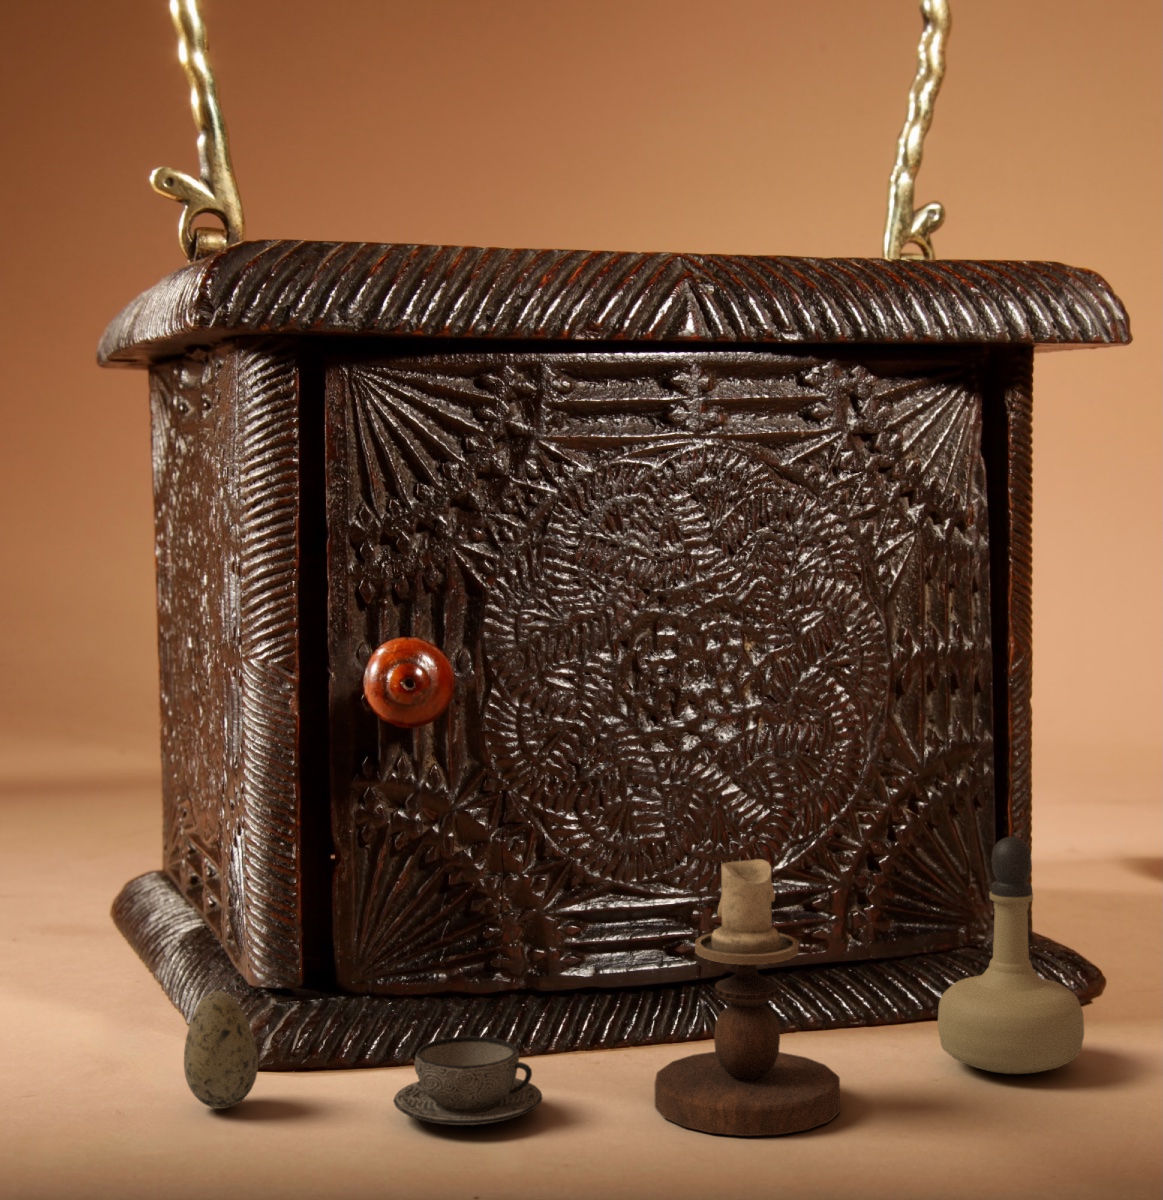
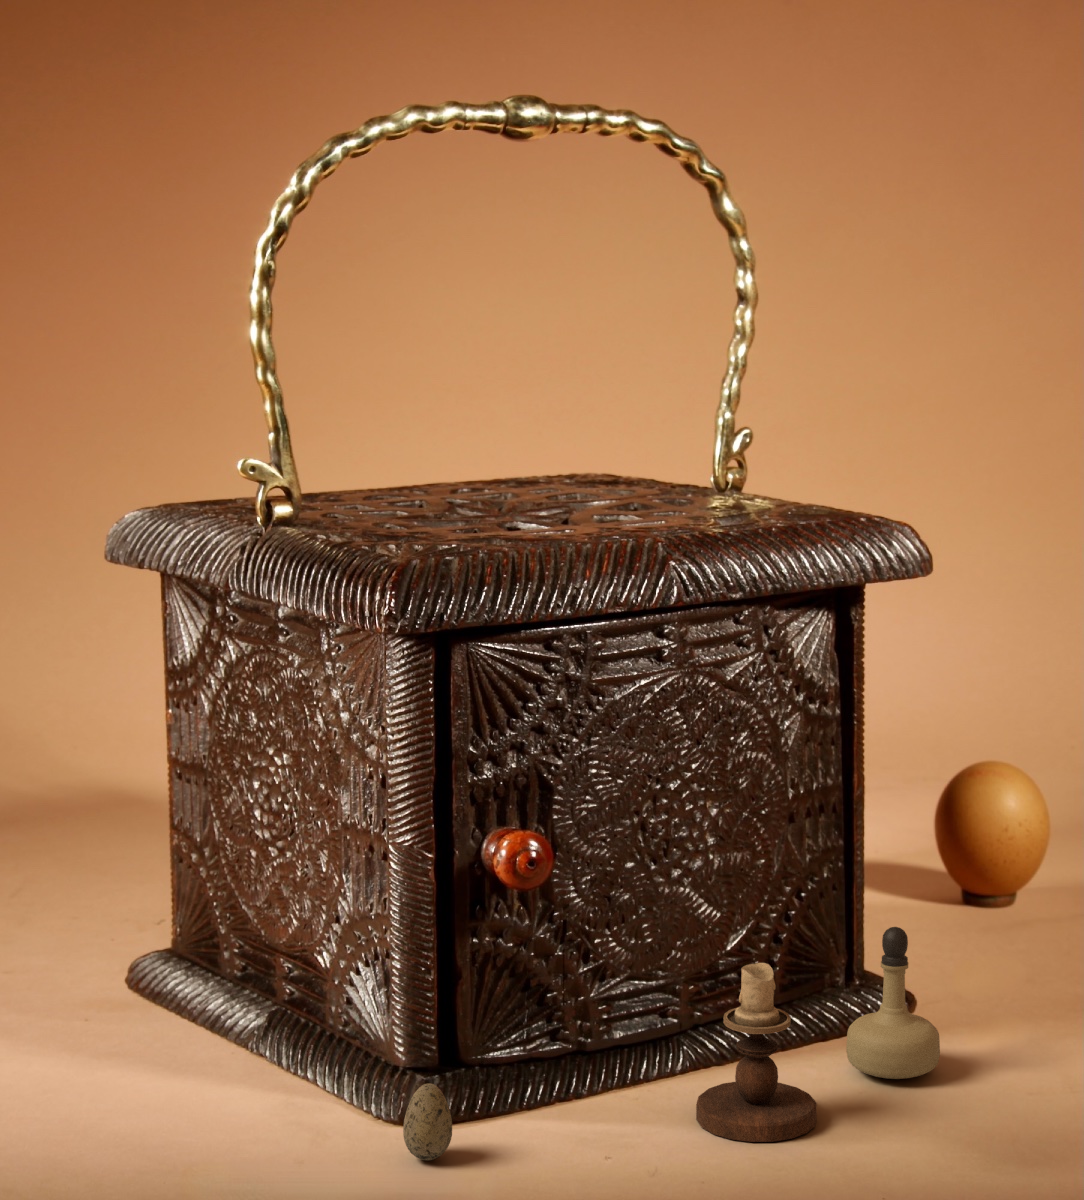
teacup: present [394,1036,542,1125] -> none [542,1093,640,1155]

